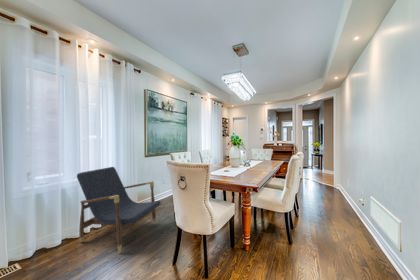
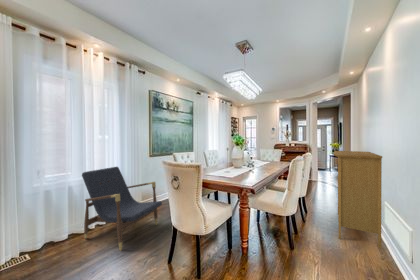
console table: none [323,149,373,241] -> present [334,151,382,248]

